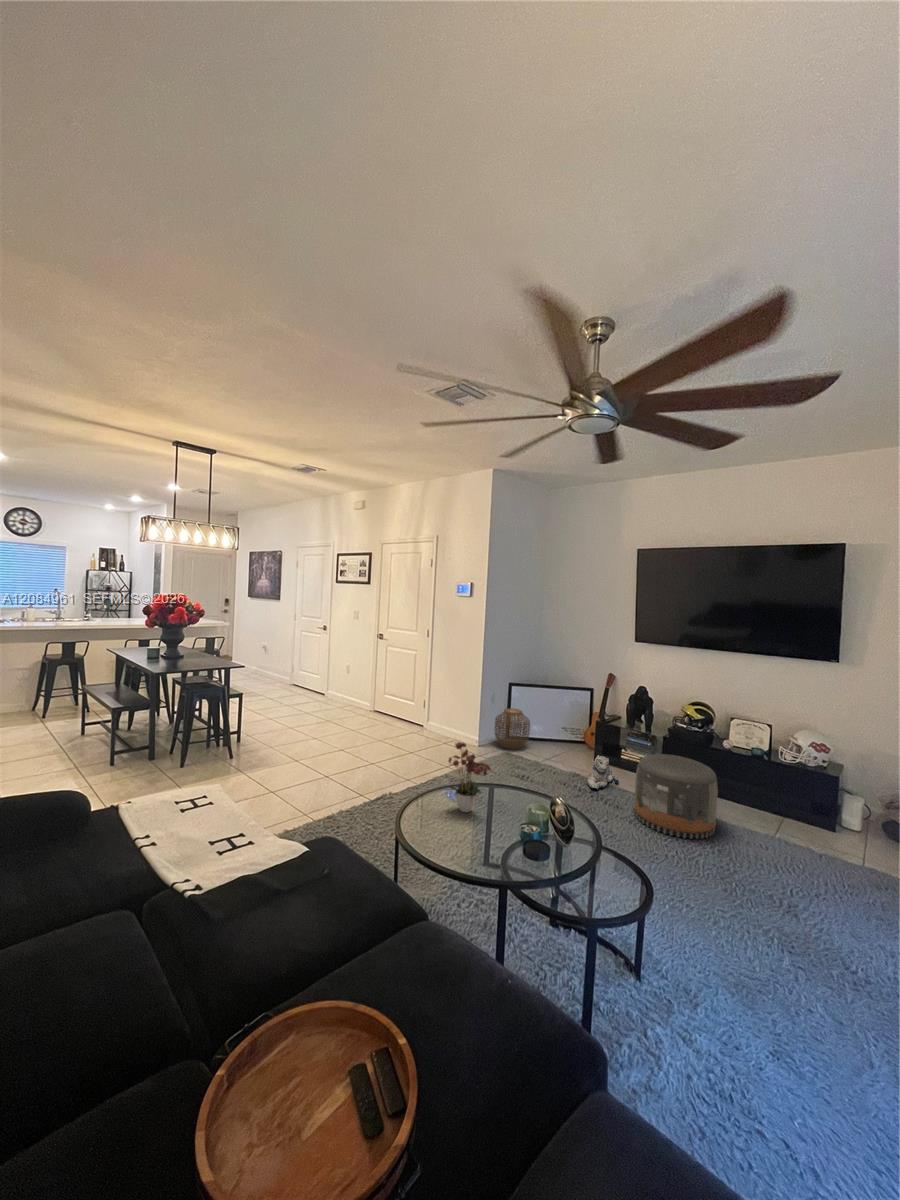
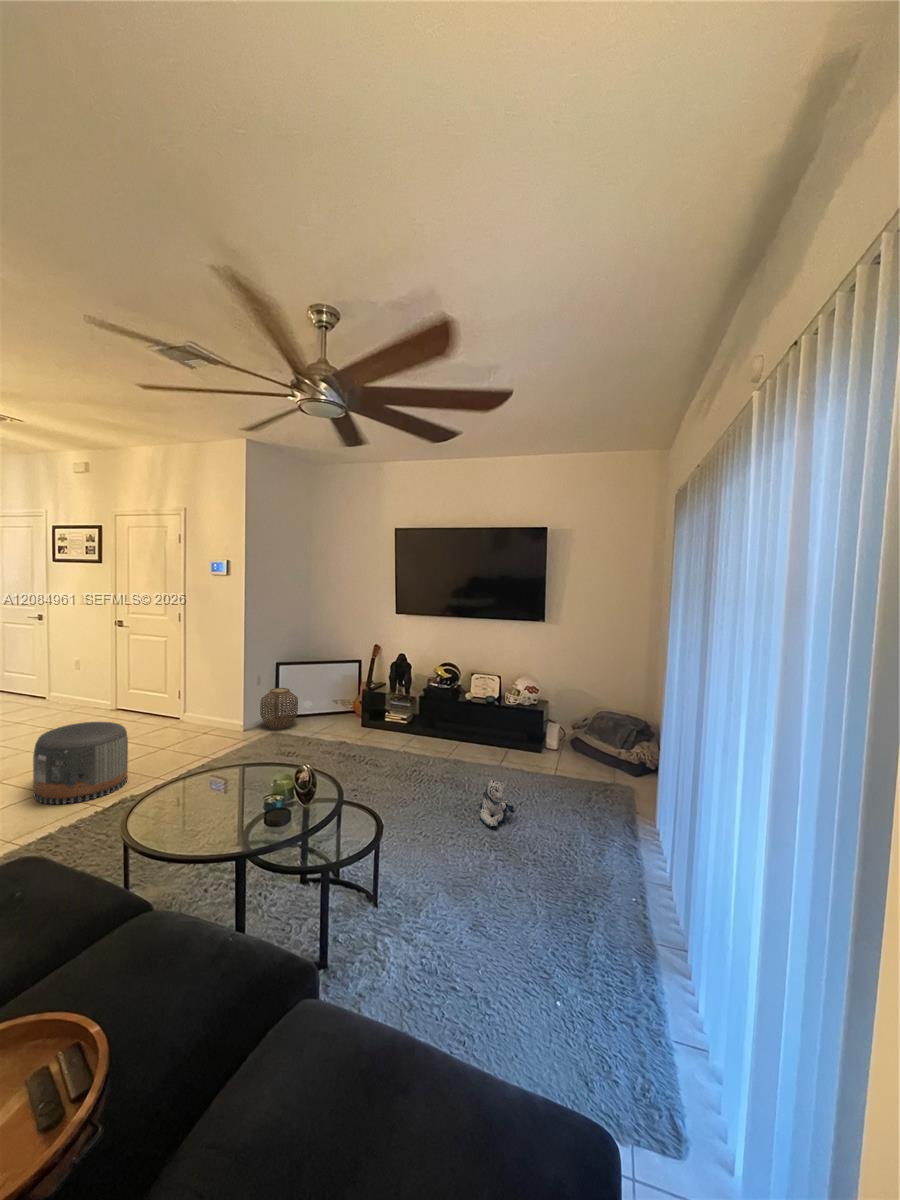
flower arrangement: present [449,742,491,812] -> none [186,723,241,797]
pouf: present [634,754,718,839] -> present [33,722,128,804]
plush toy: present [587,755,618,789] -> present [480,780,514,827]

